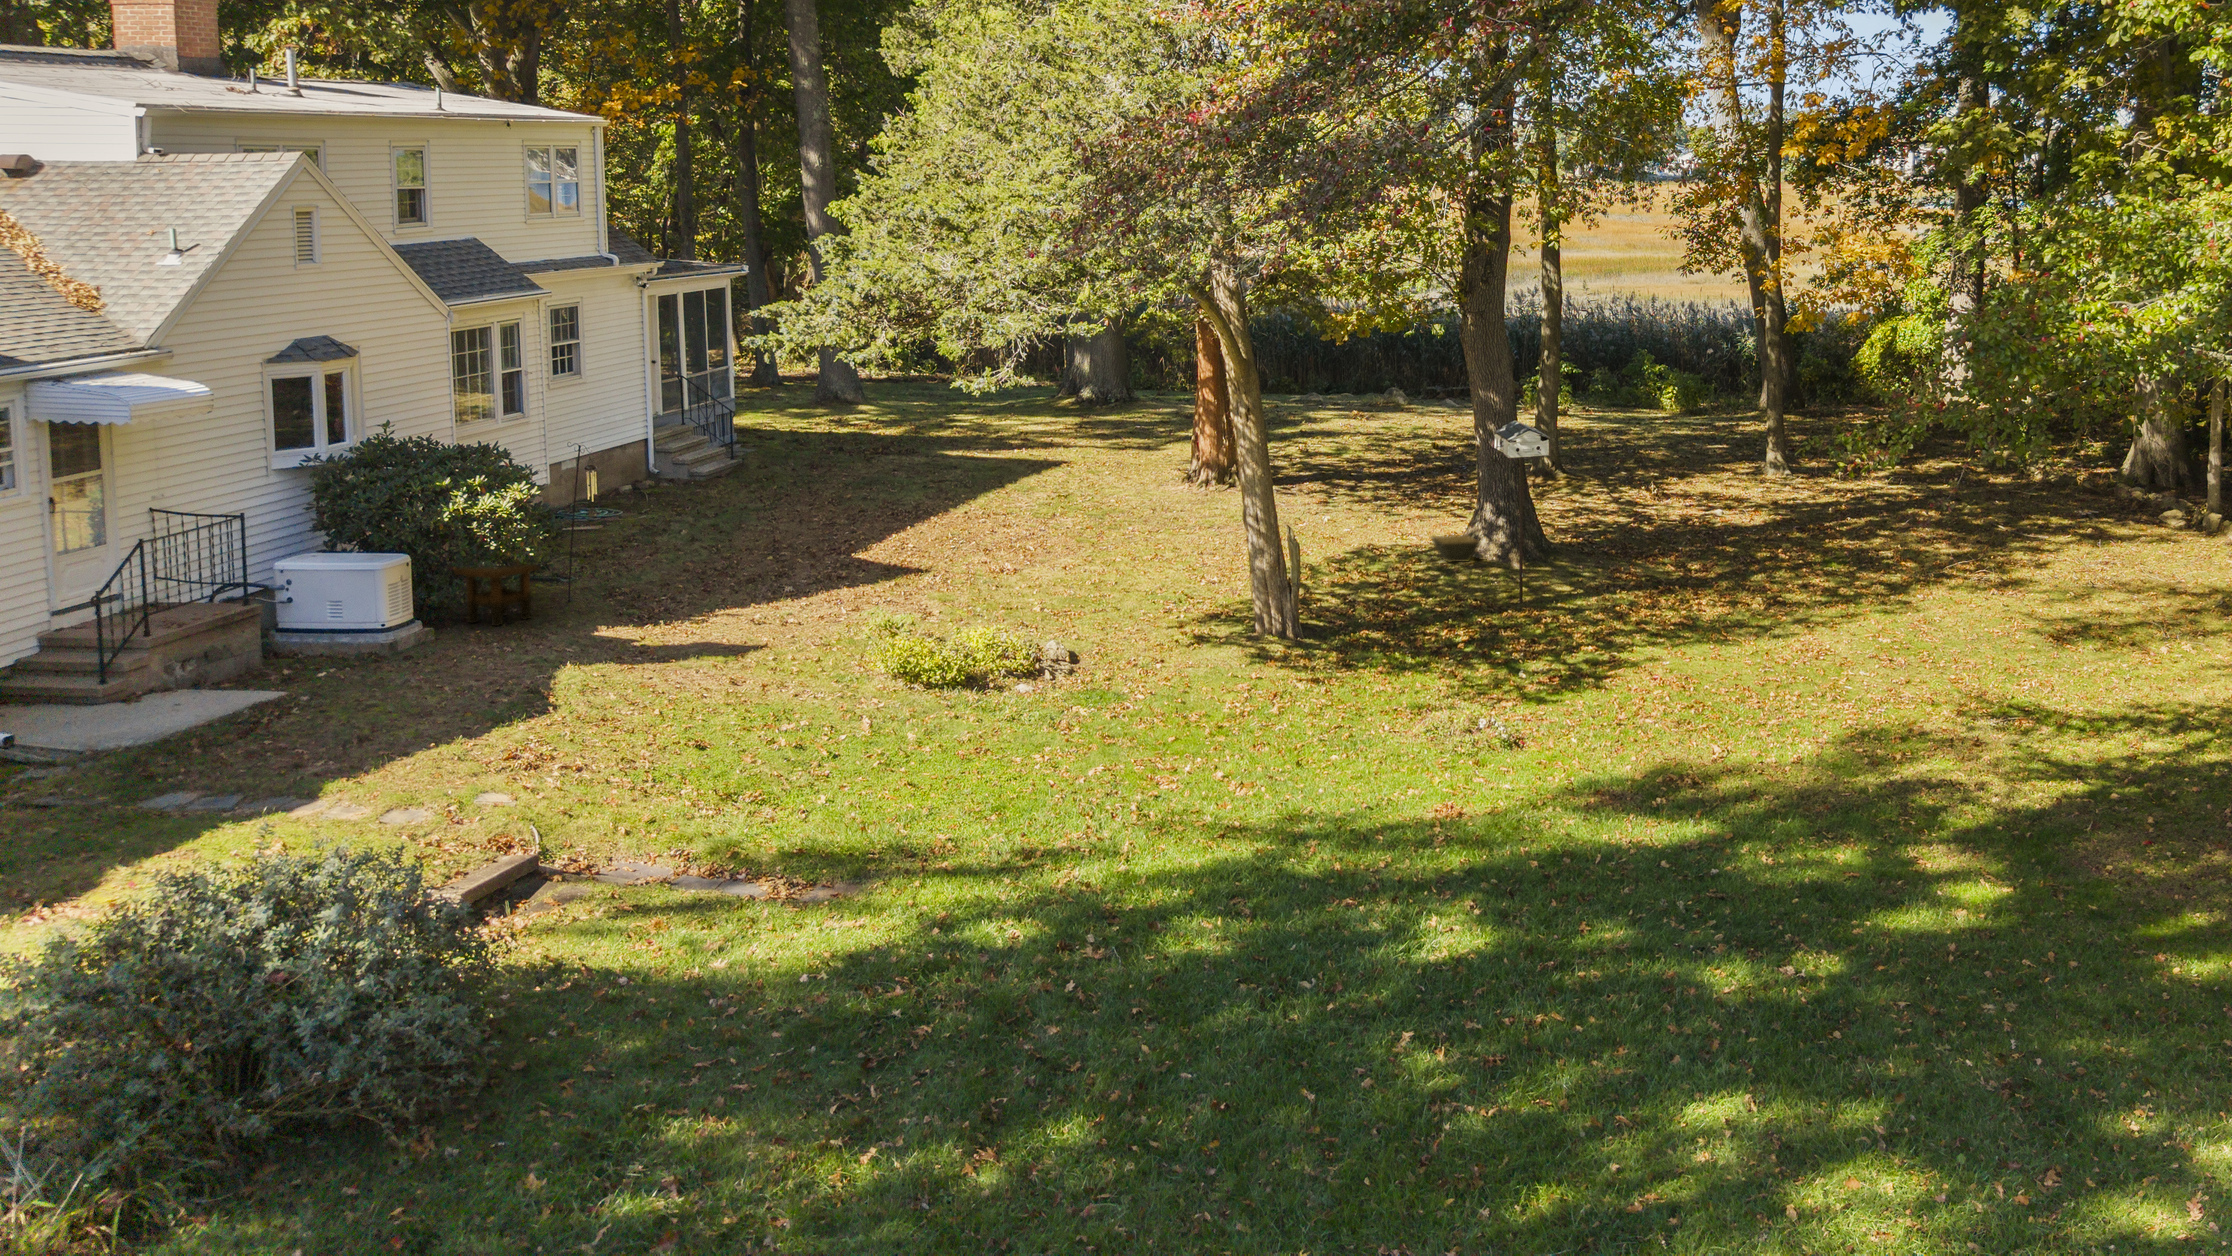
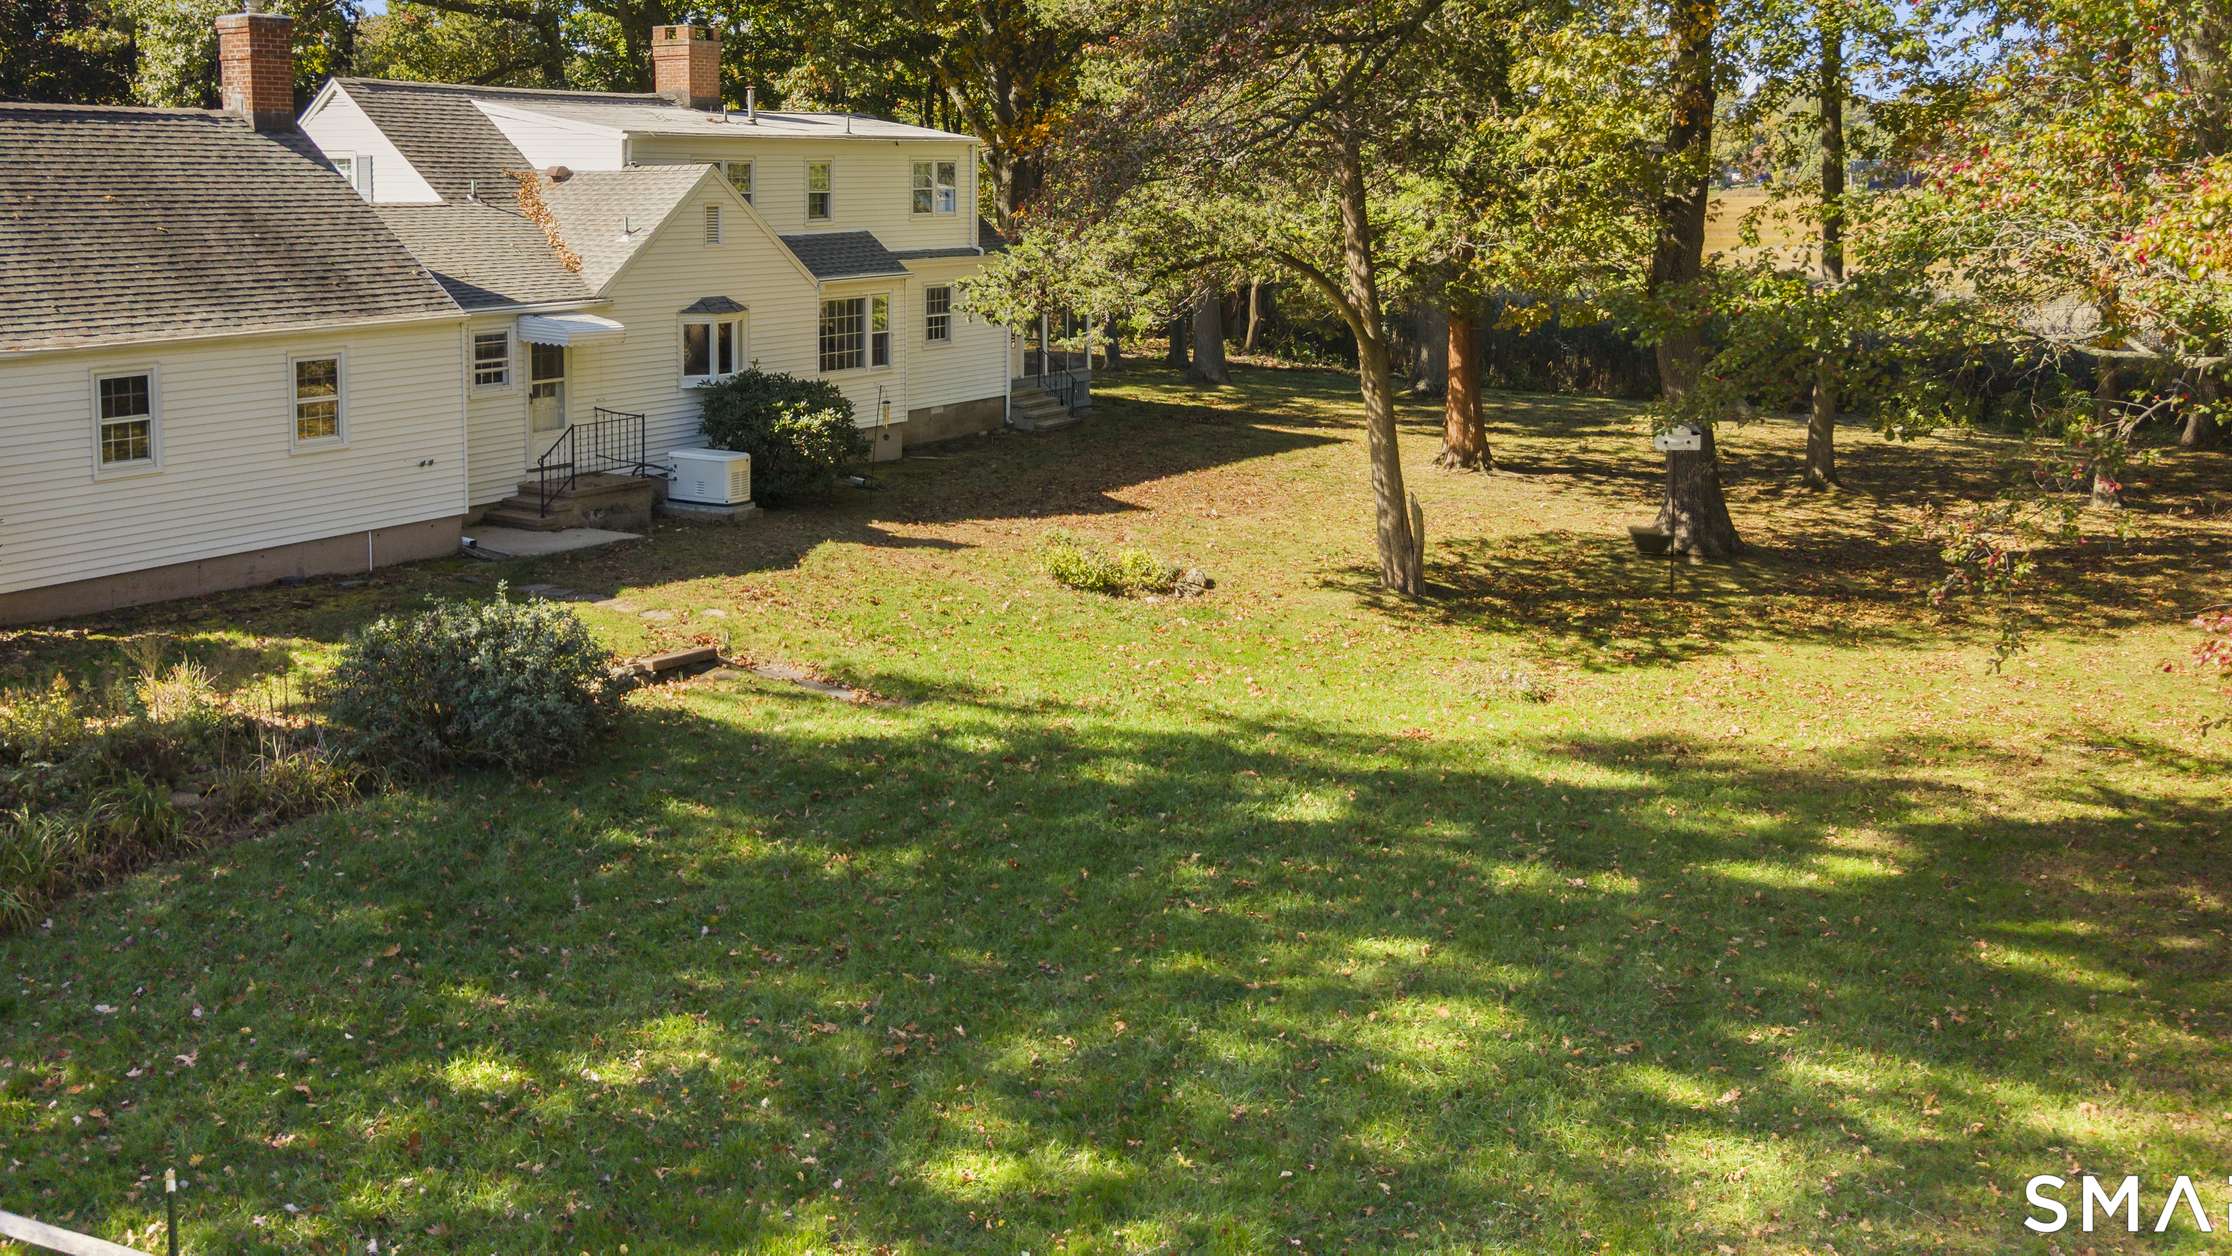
side table: present [455,565,540,626] -> none [785,467,841,516]

